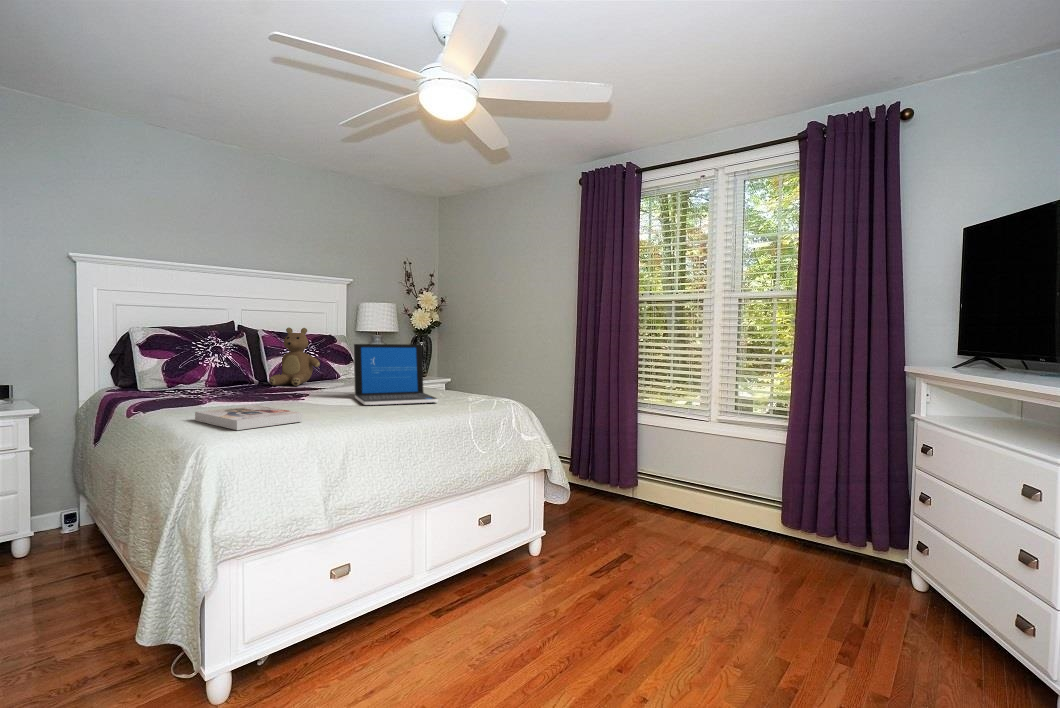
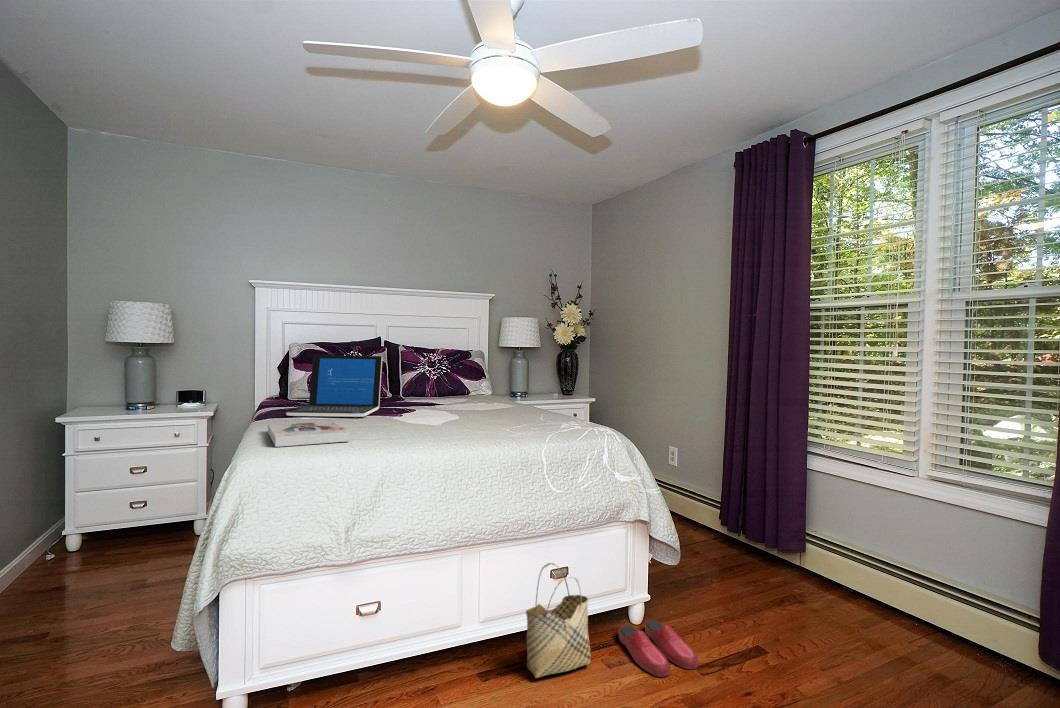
teddy bear: present [269,328,320,386] -> none [401,343,447,400]
laptop: present [353,344,439,405] -> present [286,355,382,417]
woven basket: none [467,513,516,605] -> present [526,563,591,678]
slippers: none [527,550,591,585] -> present [619,620,698,677]

